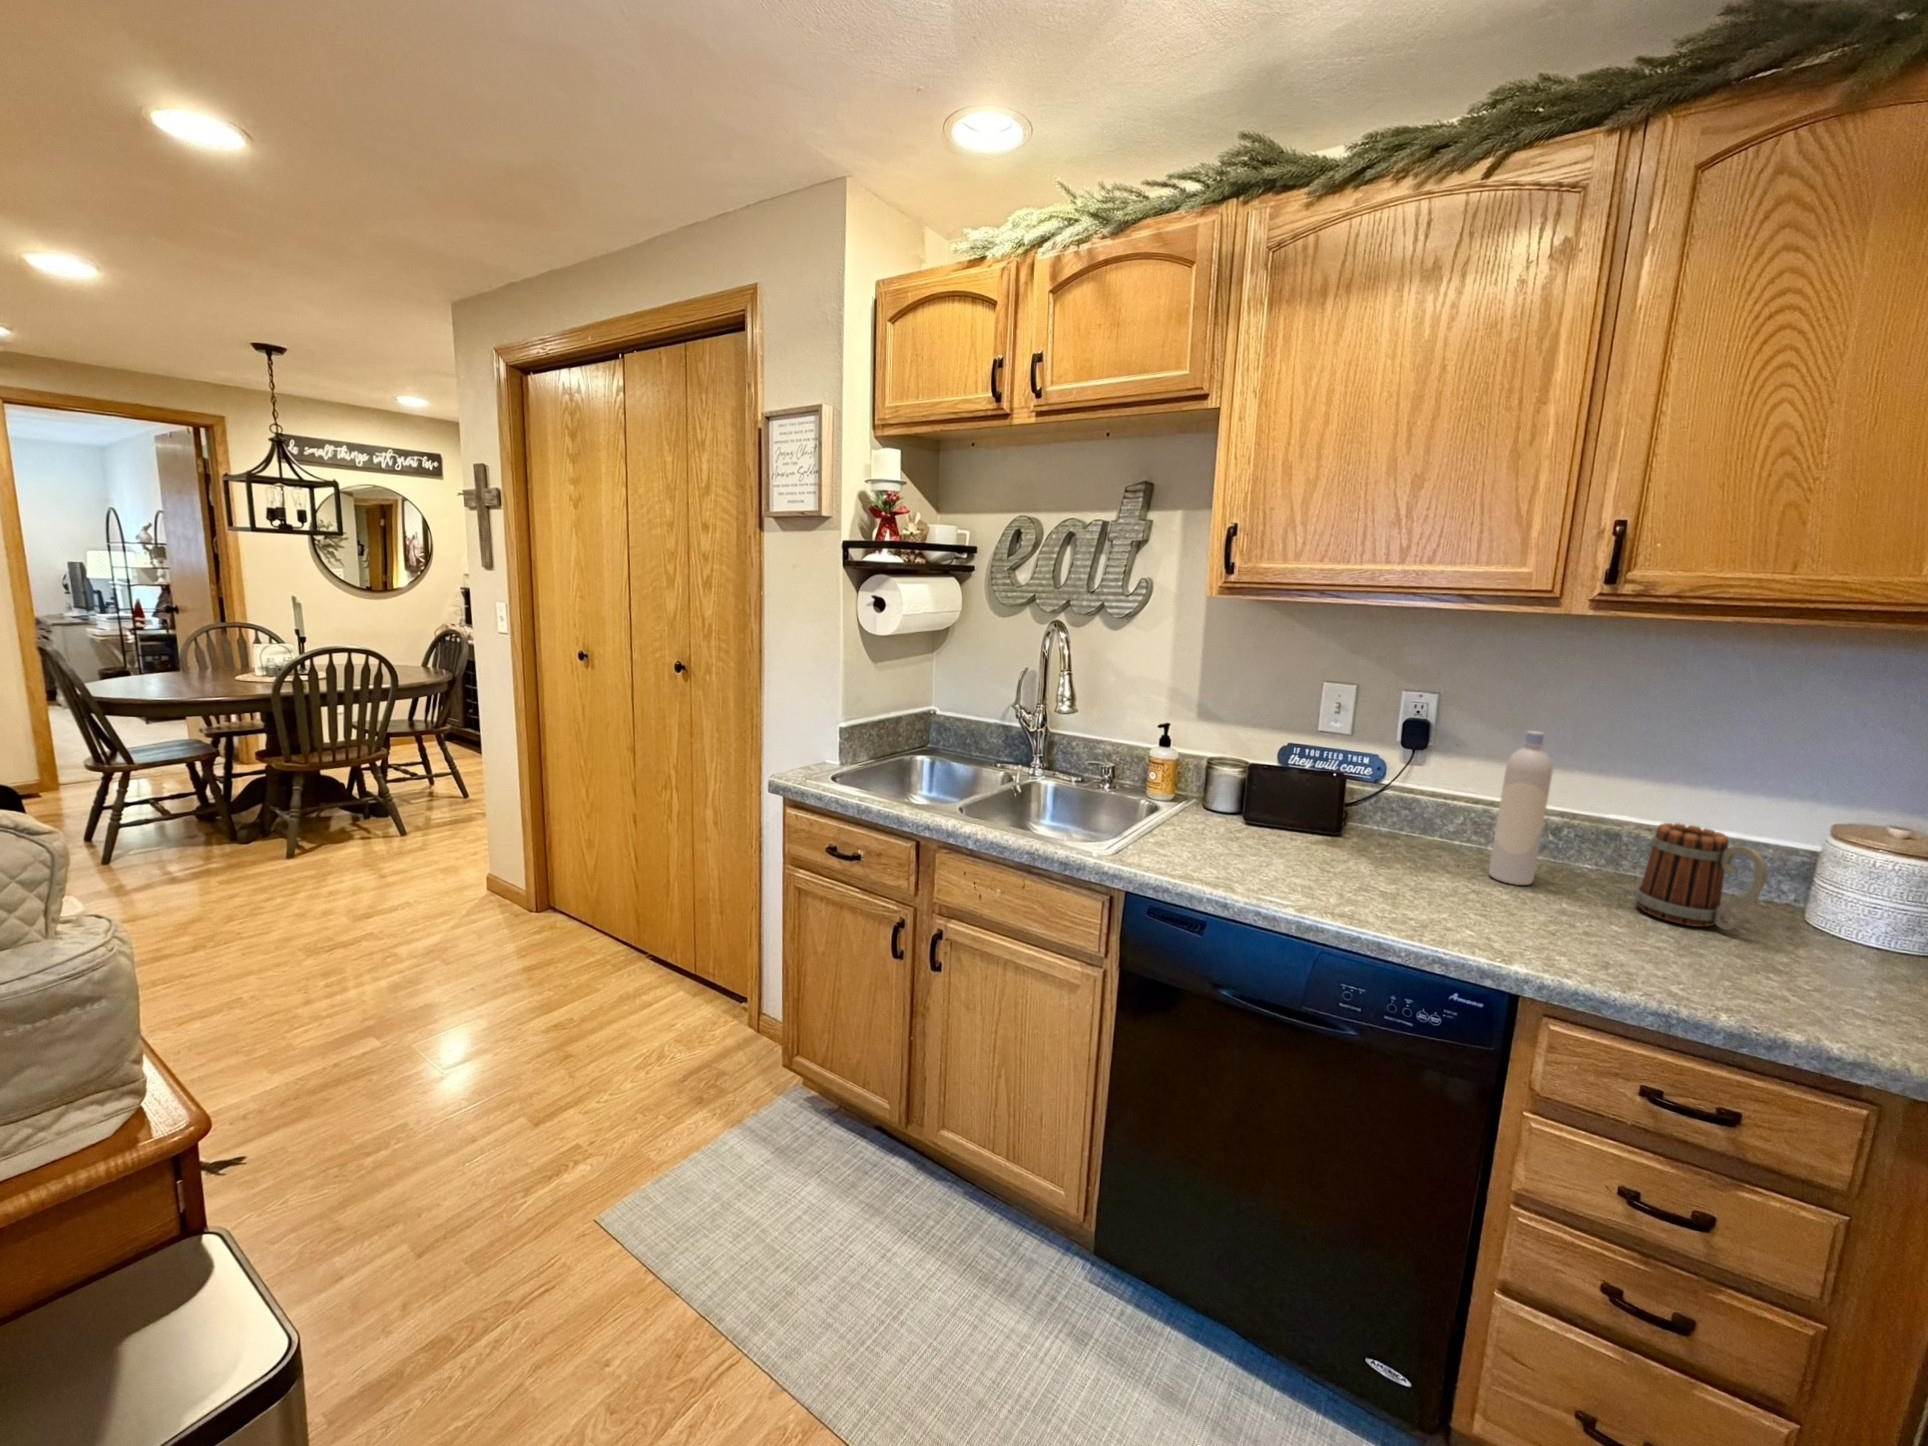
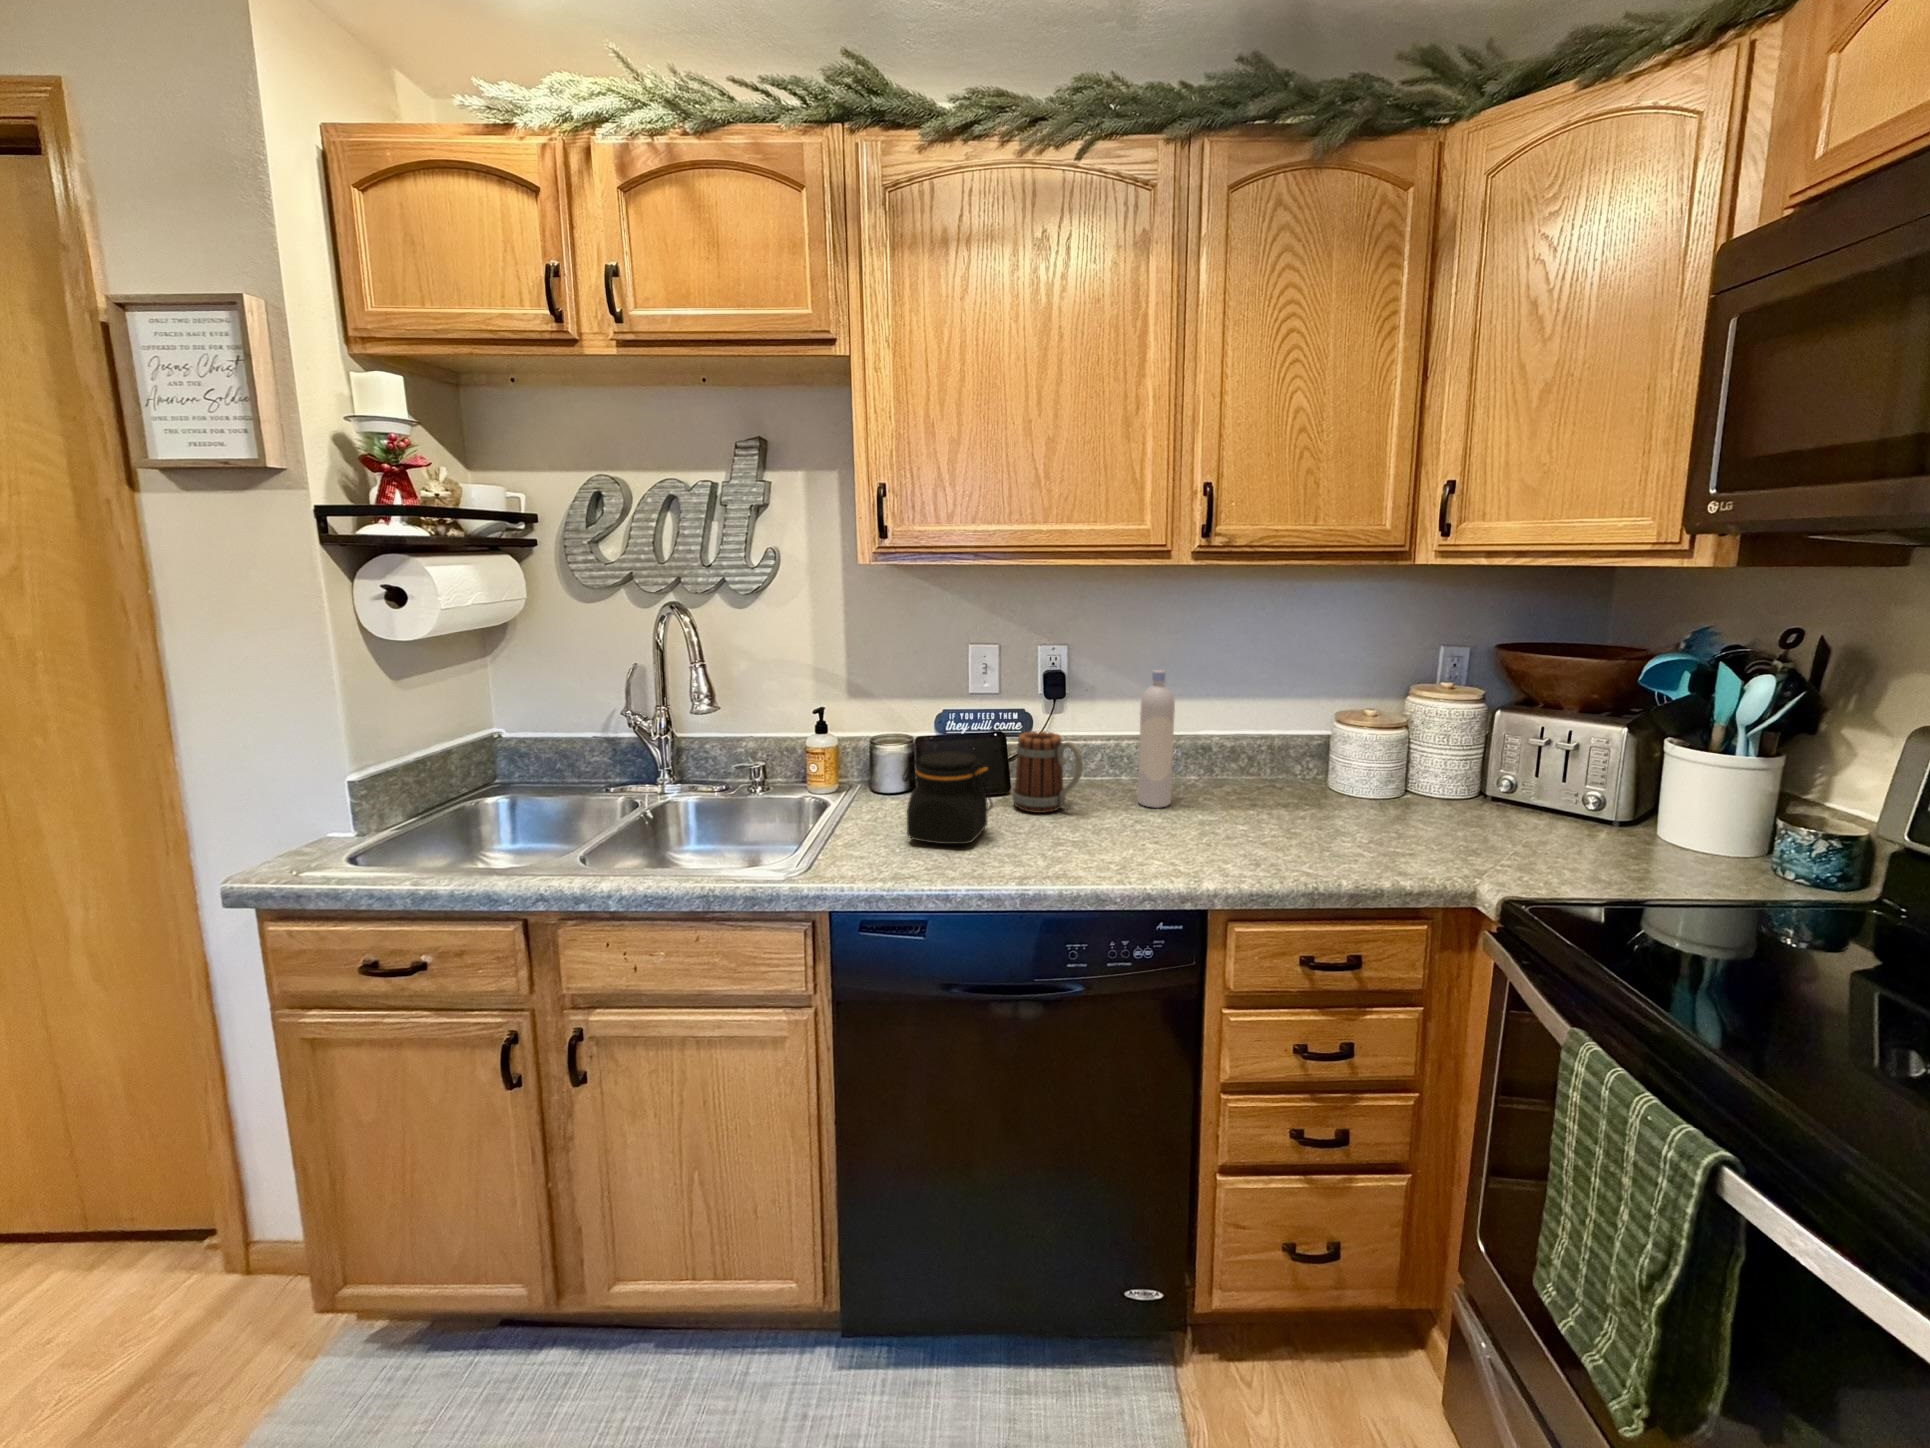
jar: none [1211,776,1301,866] -> present [902,751,993,844]
mug: present [1635,823,1767,930] -> present [1012,731,1083,813]

